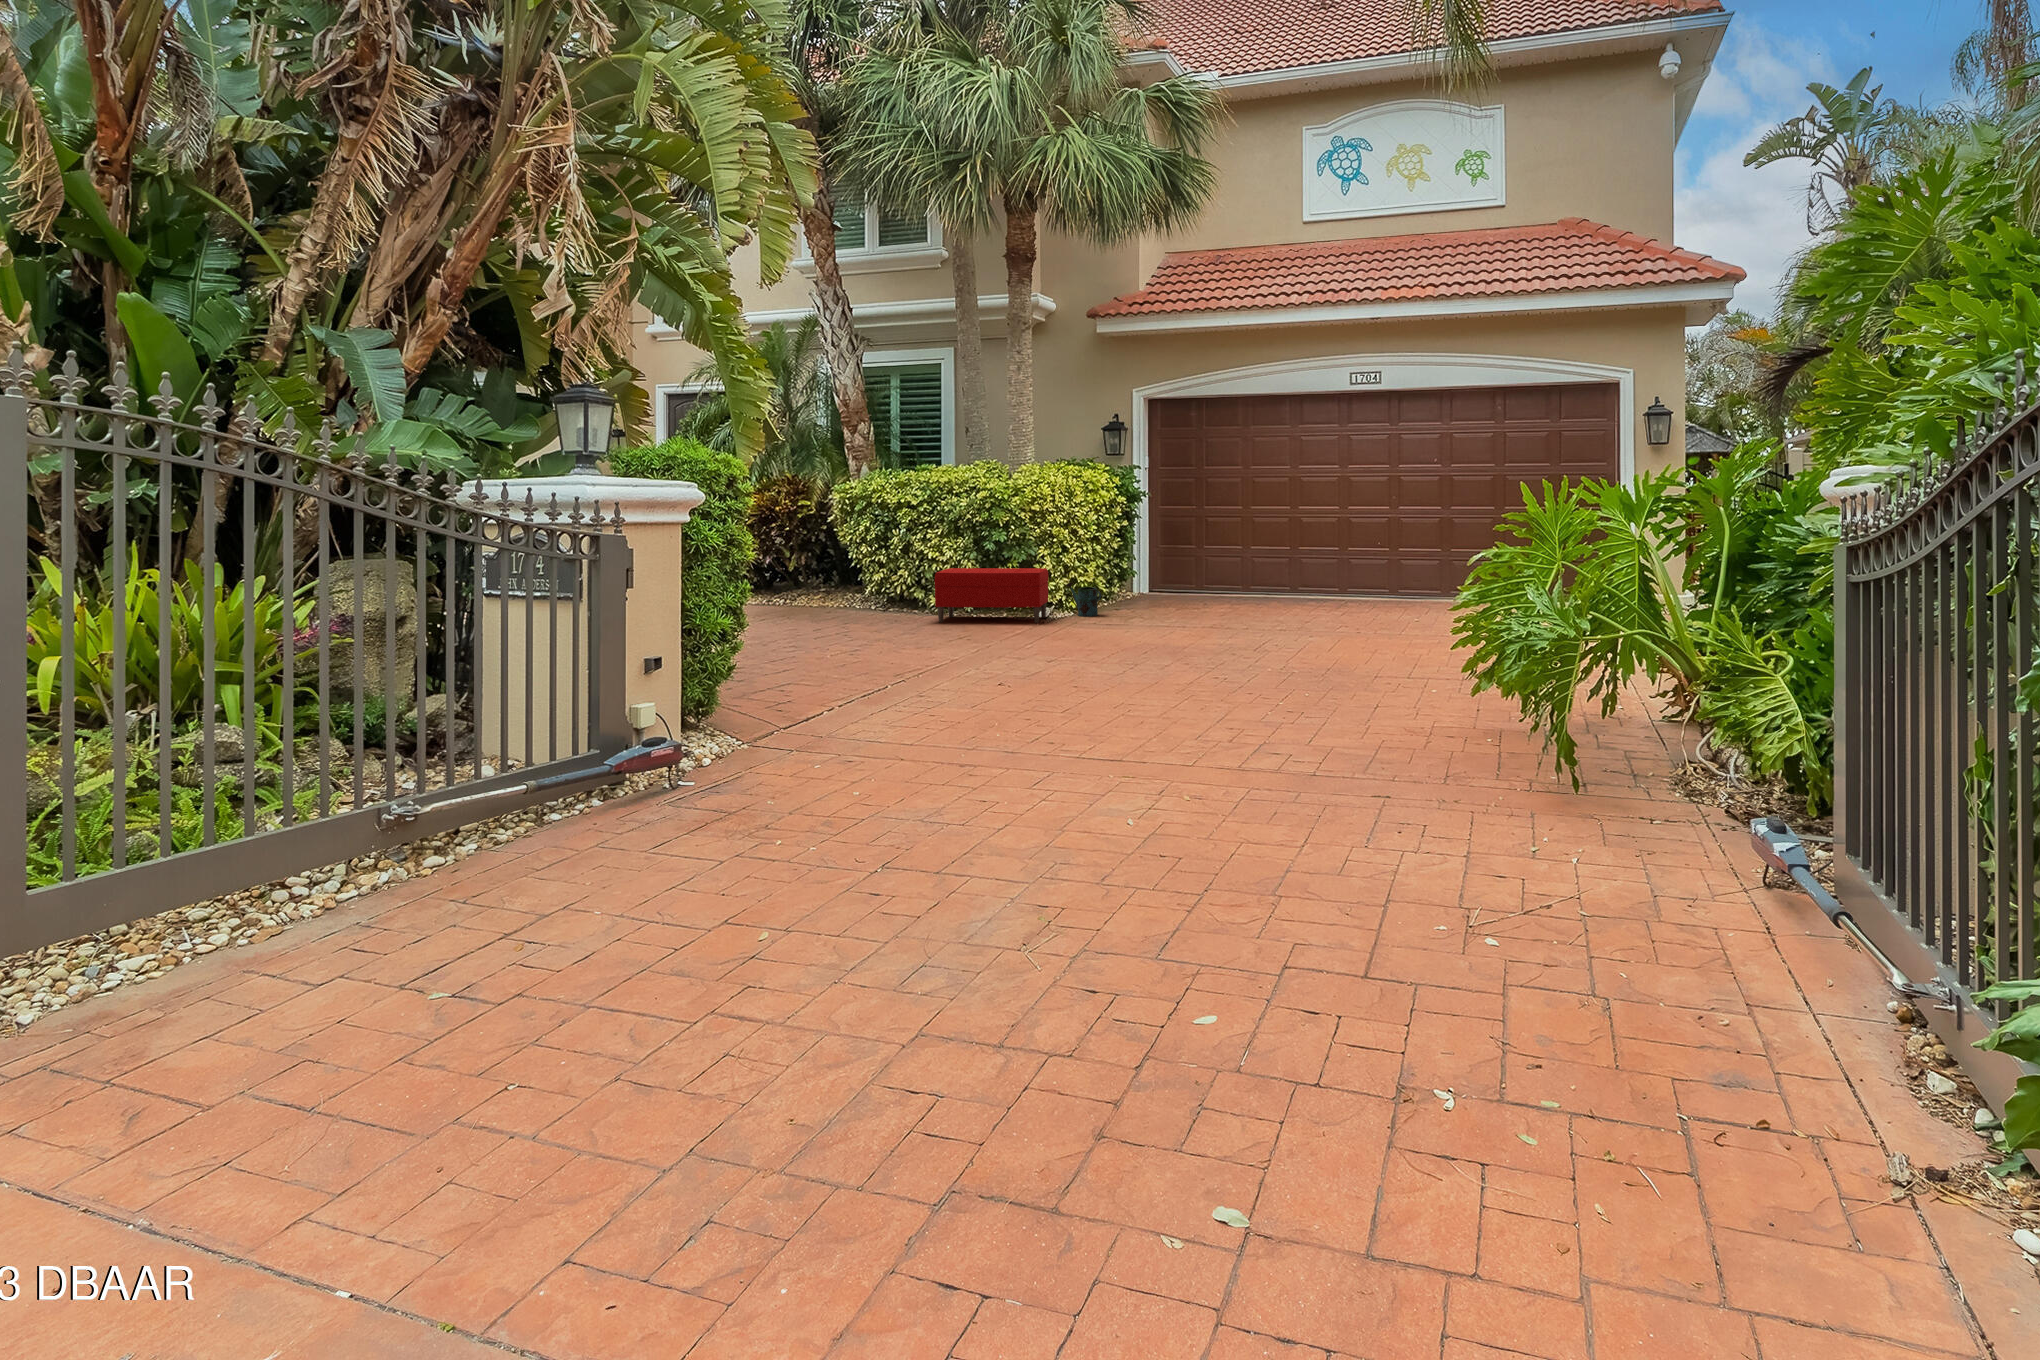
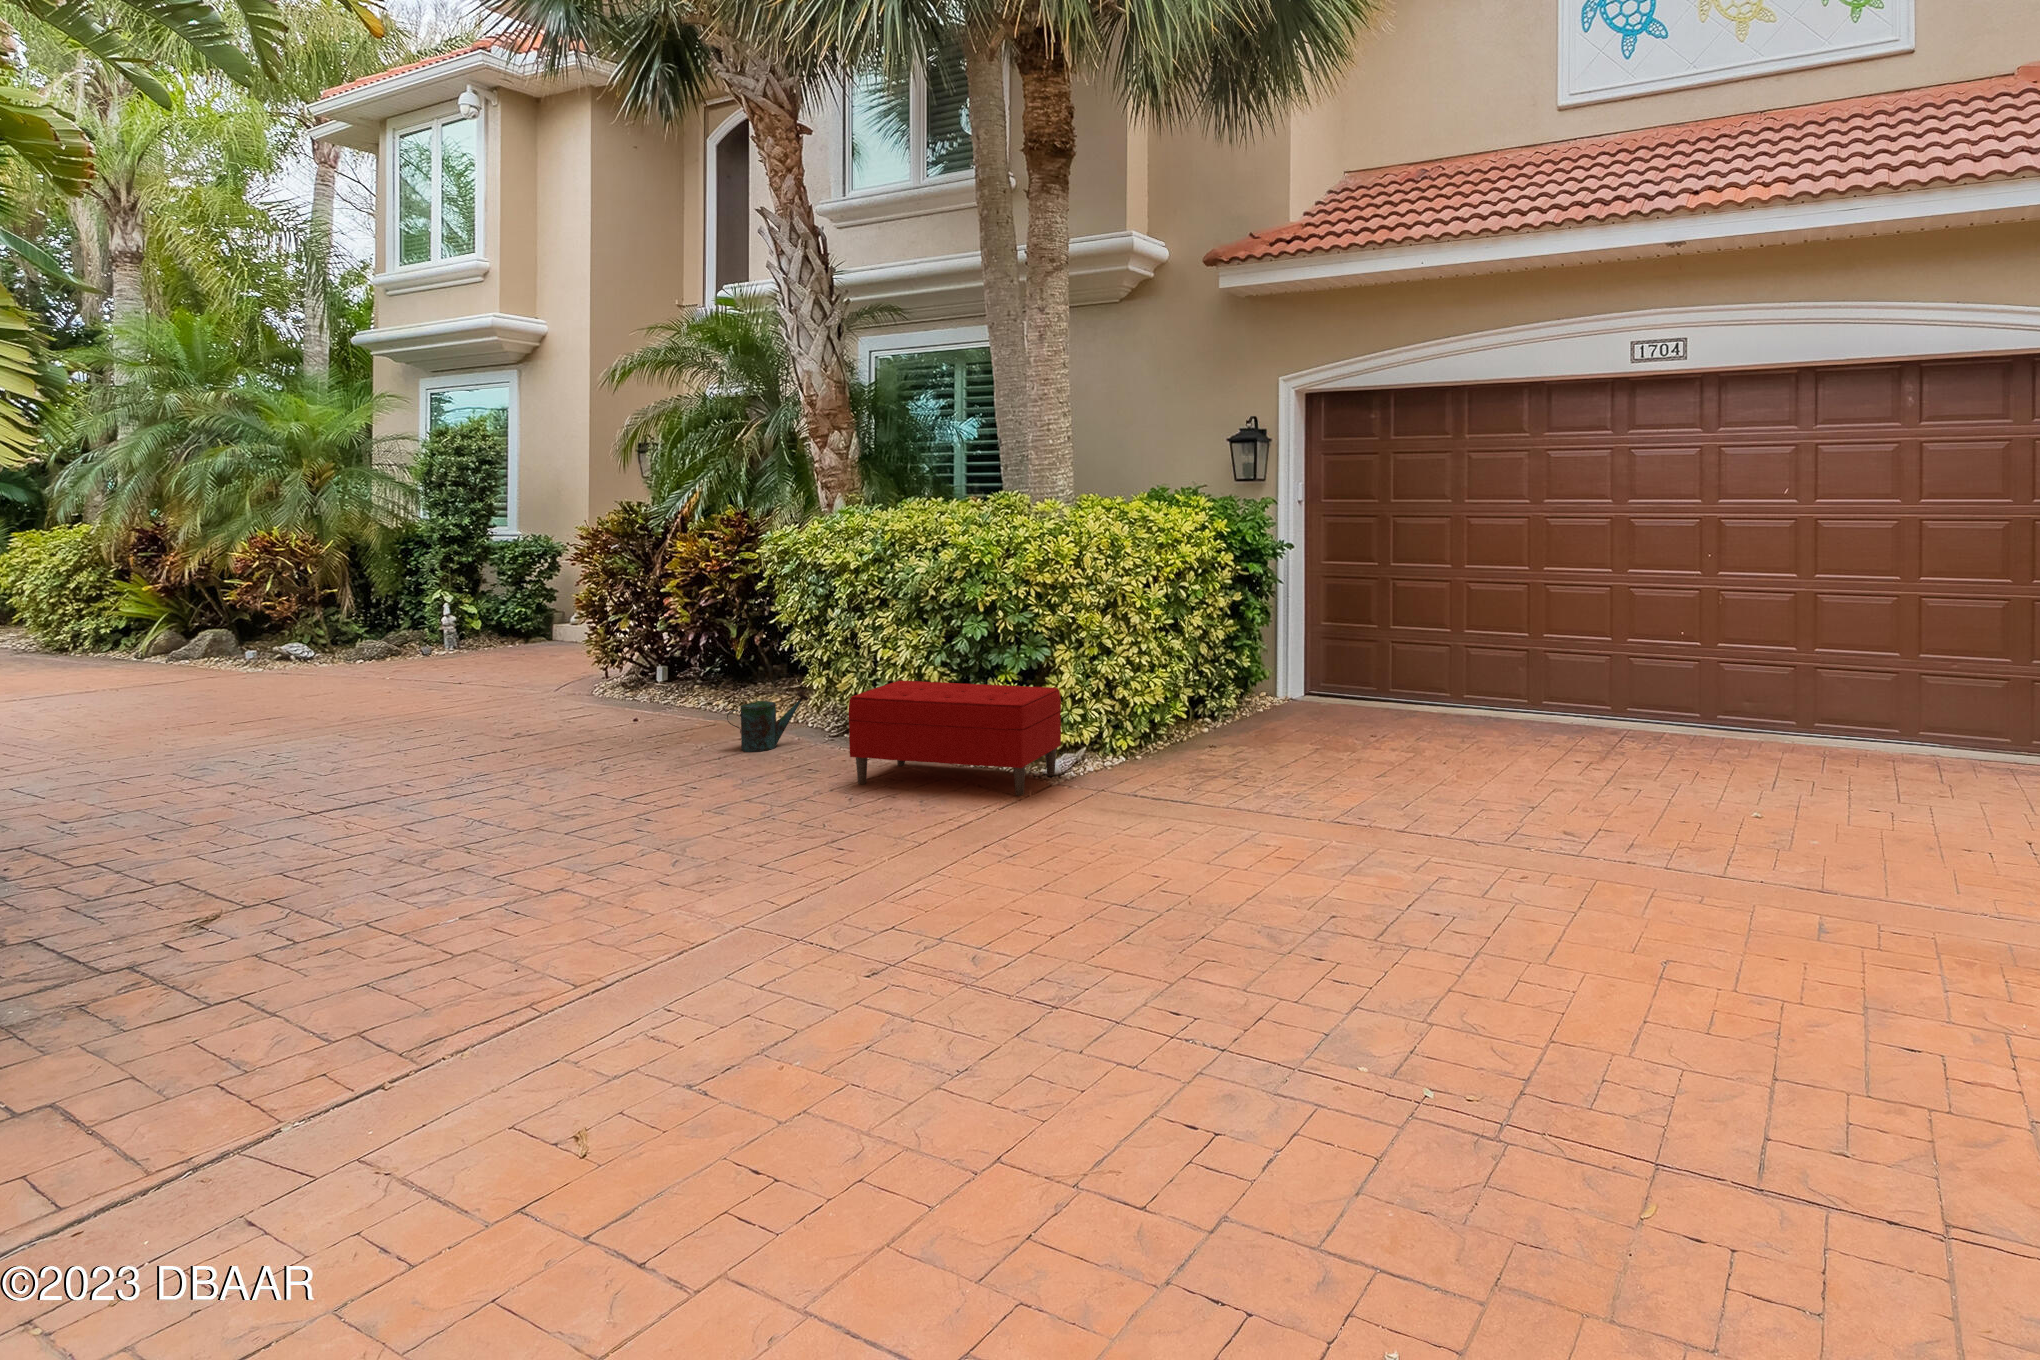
watering can: present [1066,582,1101,617] -> present [727,693,809,752]

